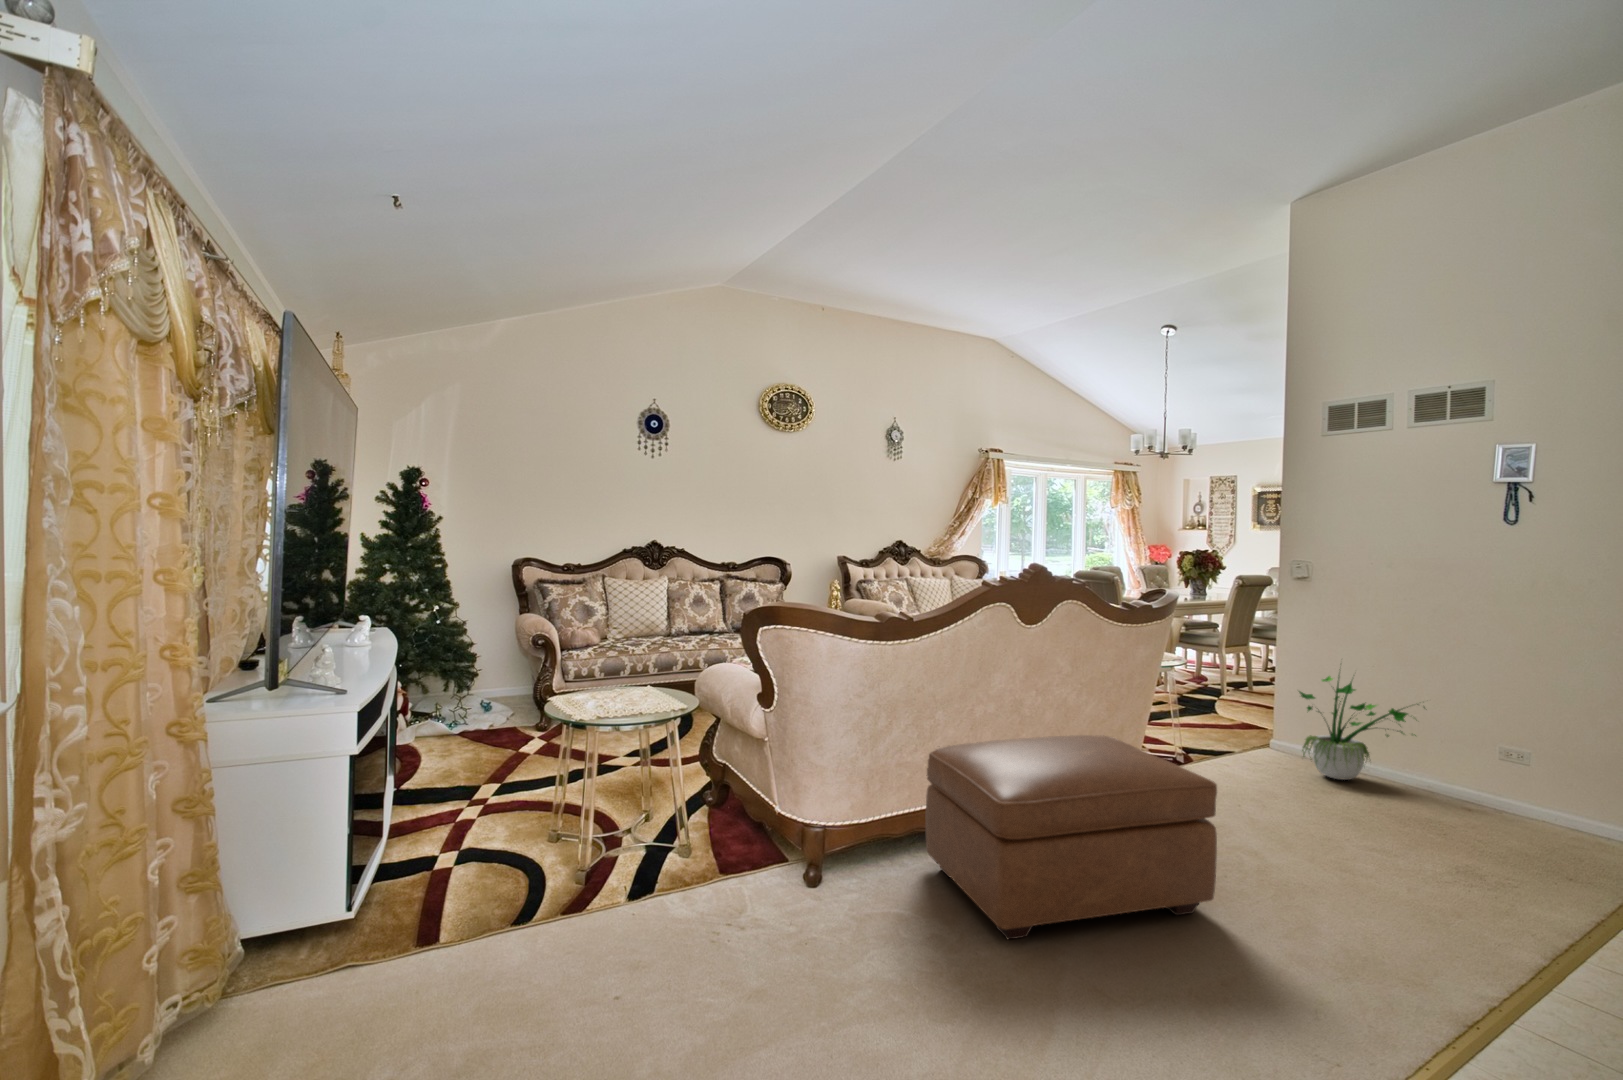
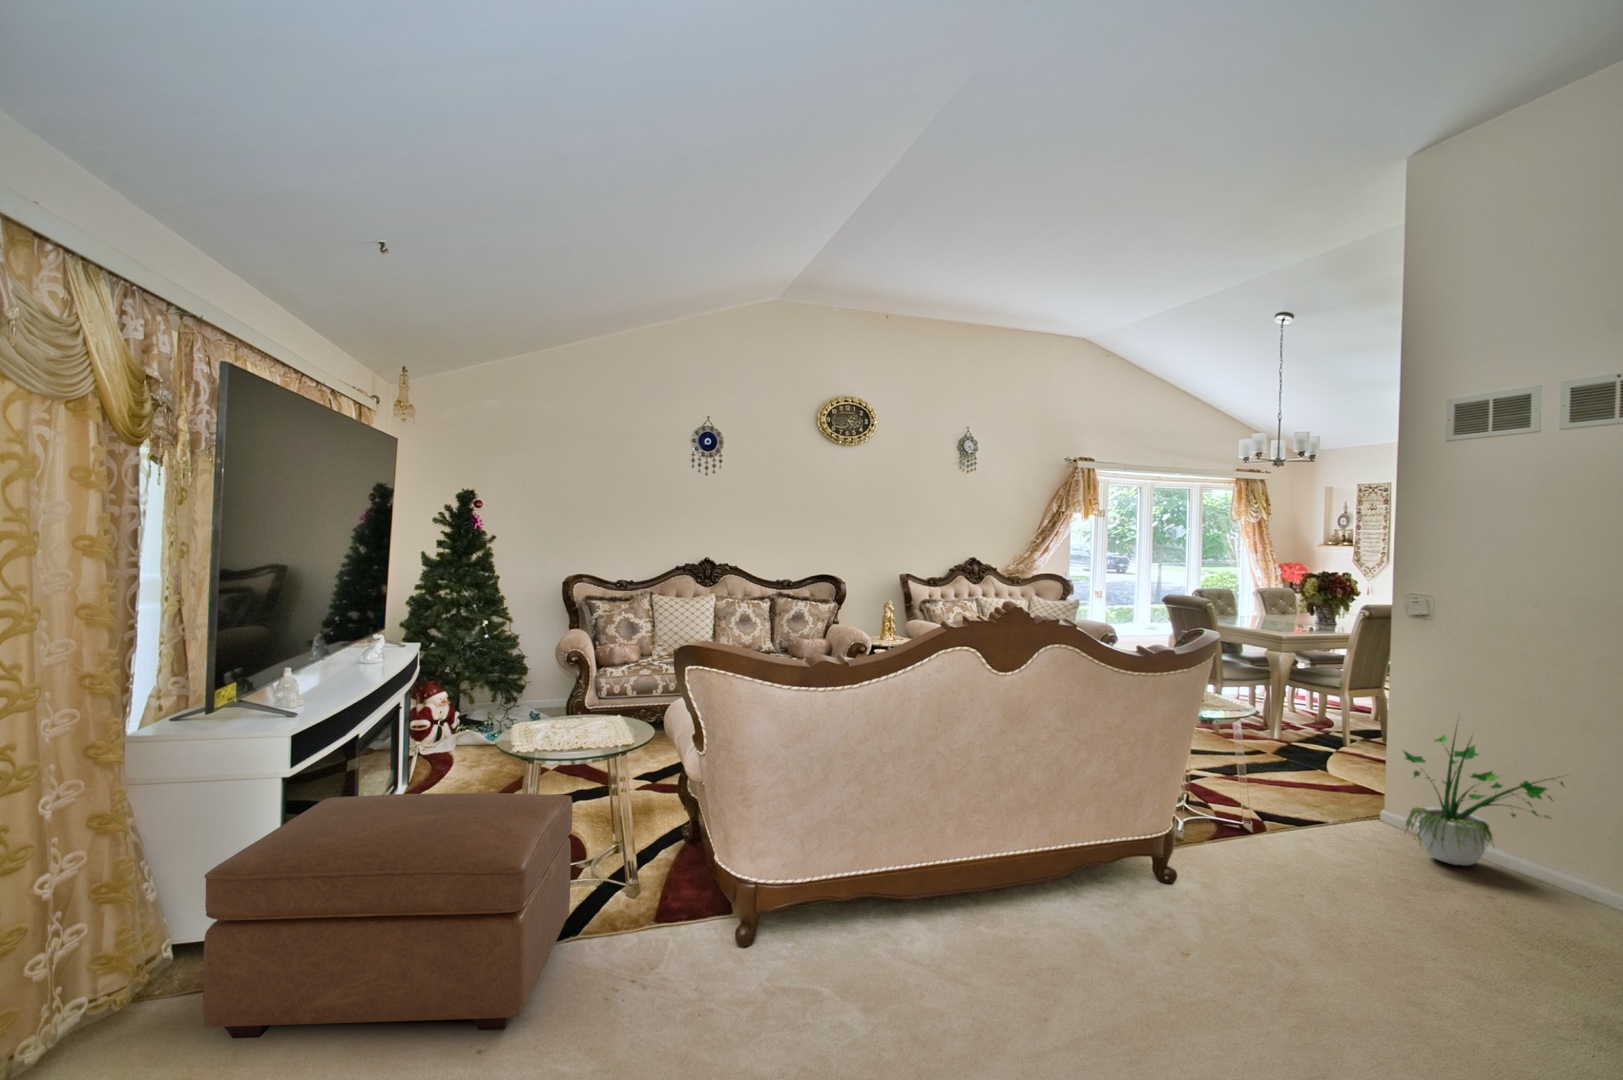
ottoman: present [926,735,1217,939] -> present [203,793,572,1038]

